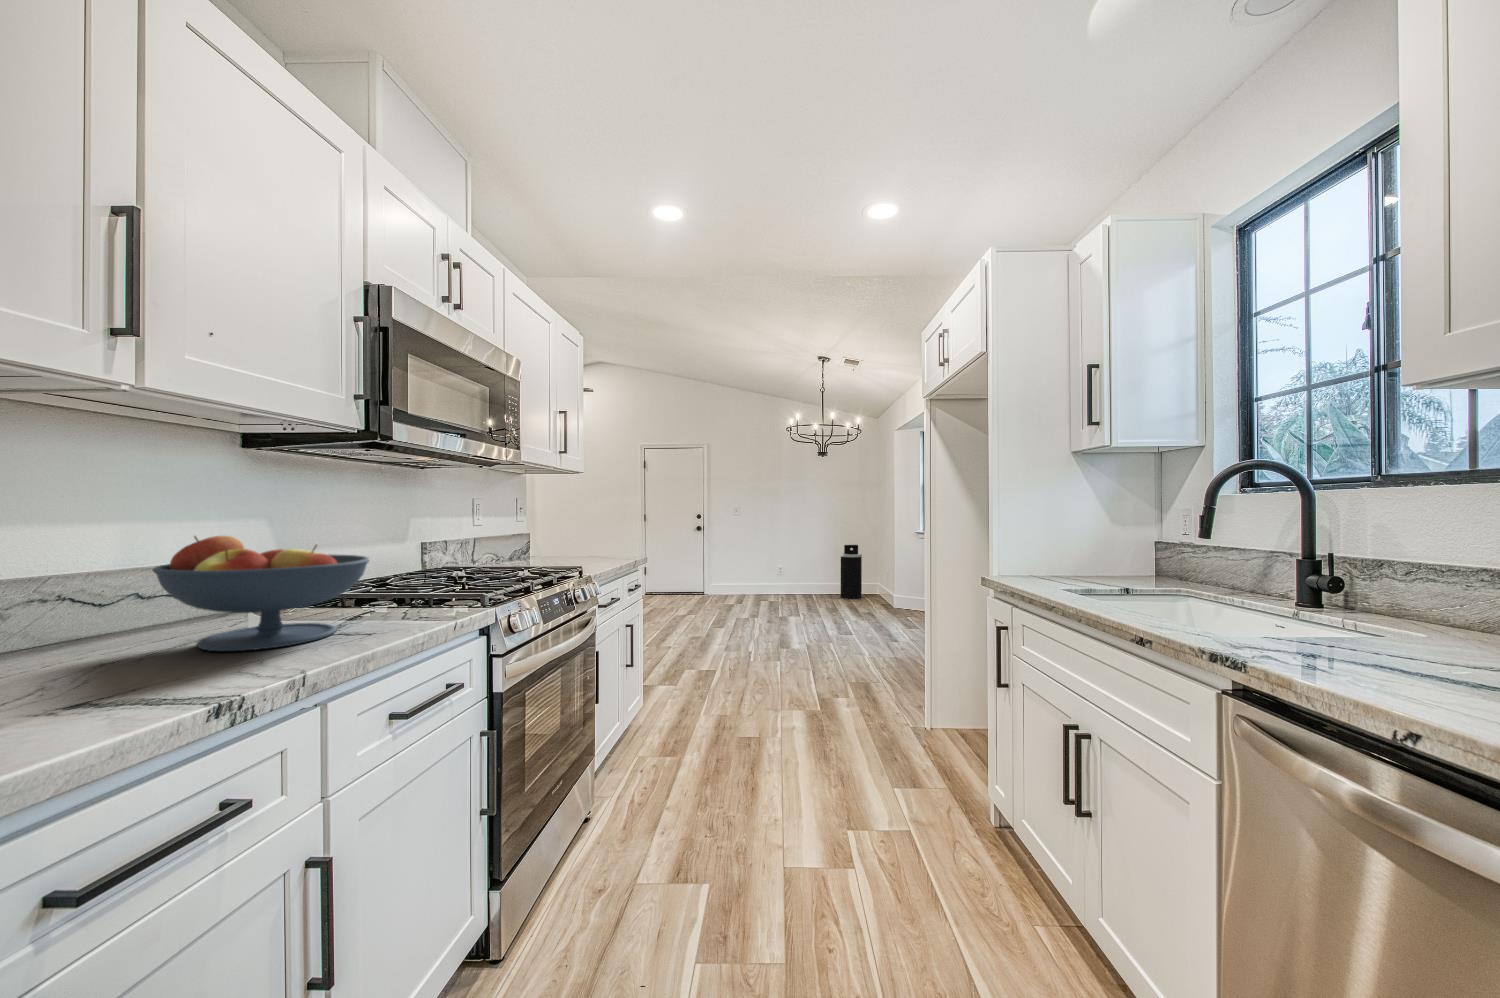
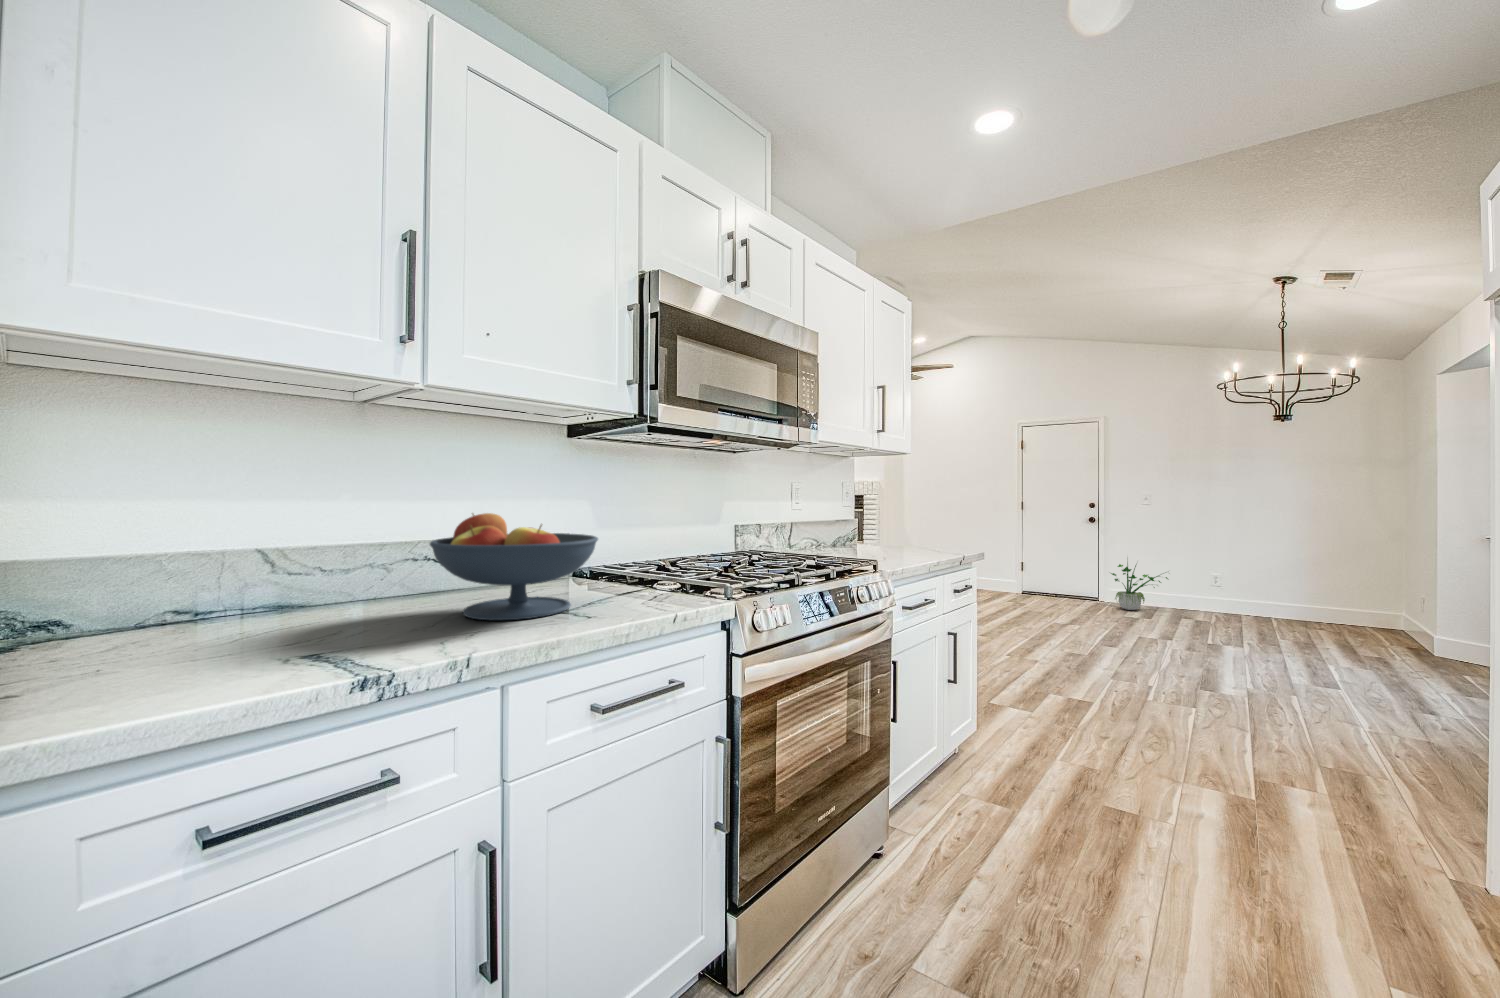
trash can: present [841,545,862,599] -> none [1323,553,1368,634]
potted plant: none [715,553,758,598] -> present [1111,563,1168,610]

